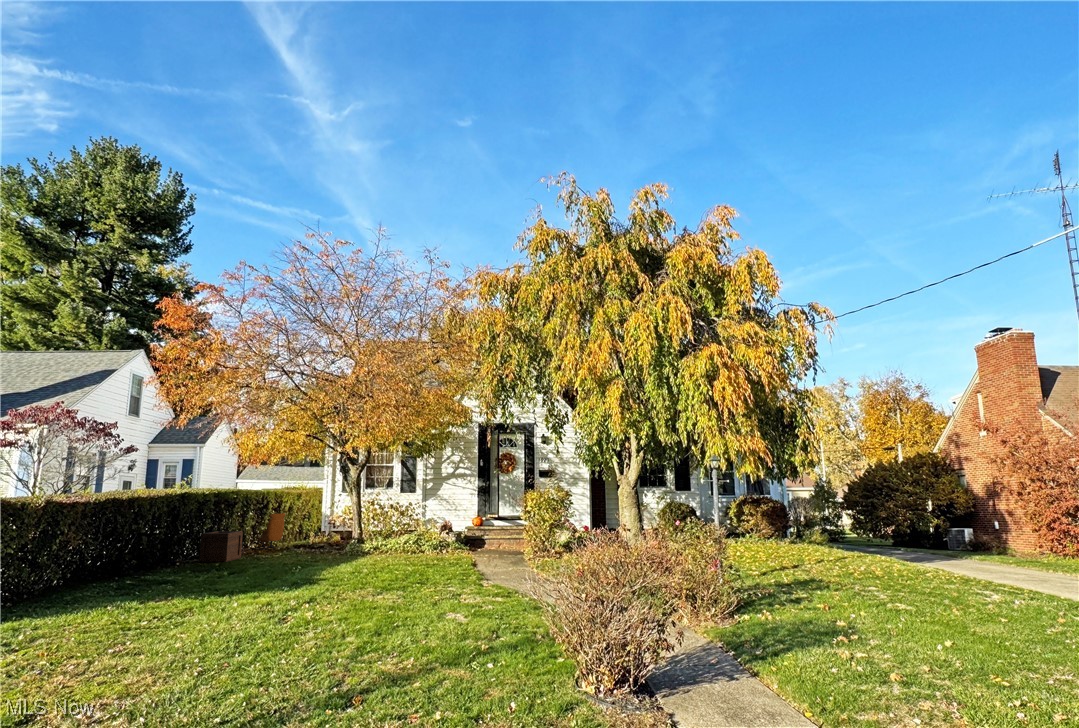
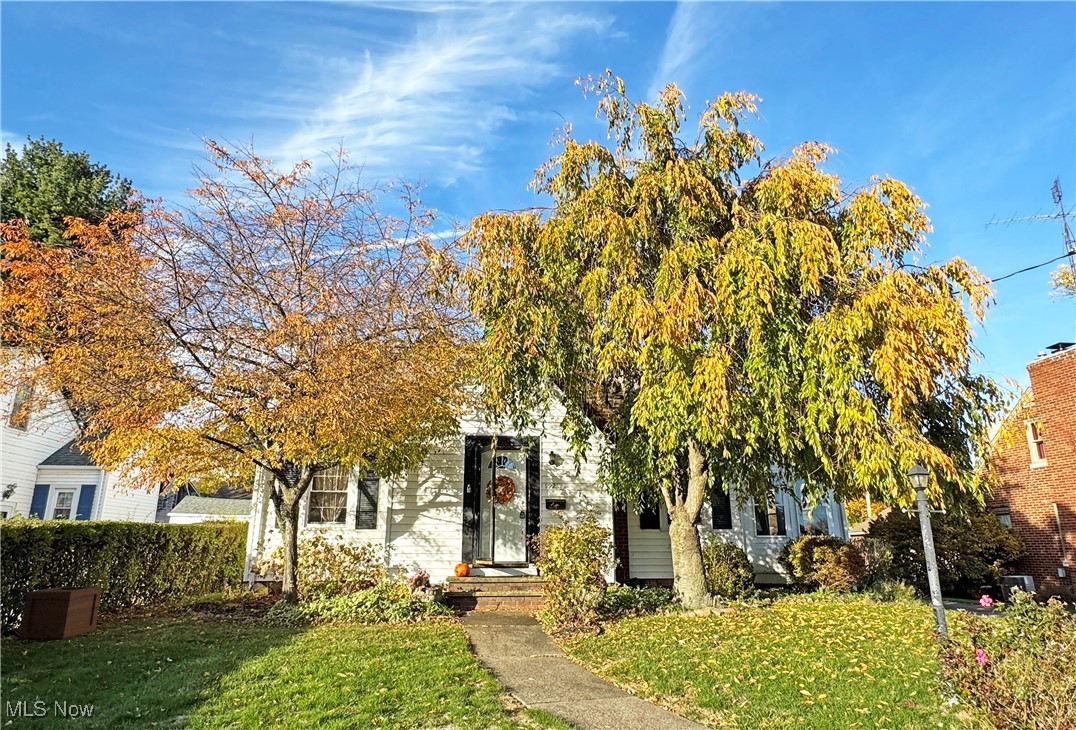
lounge chair: present [258,513,285,550] -> none [136,557,184,614]

